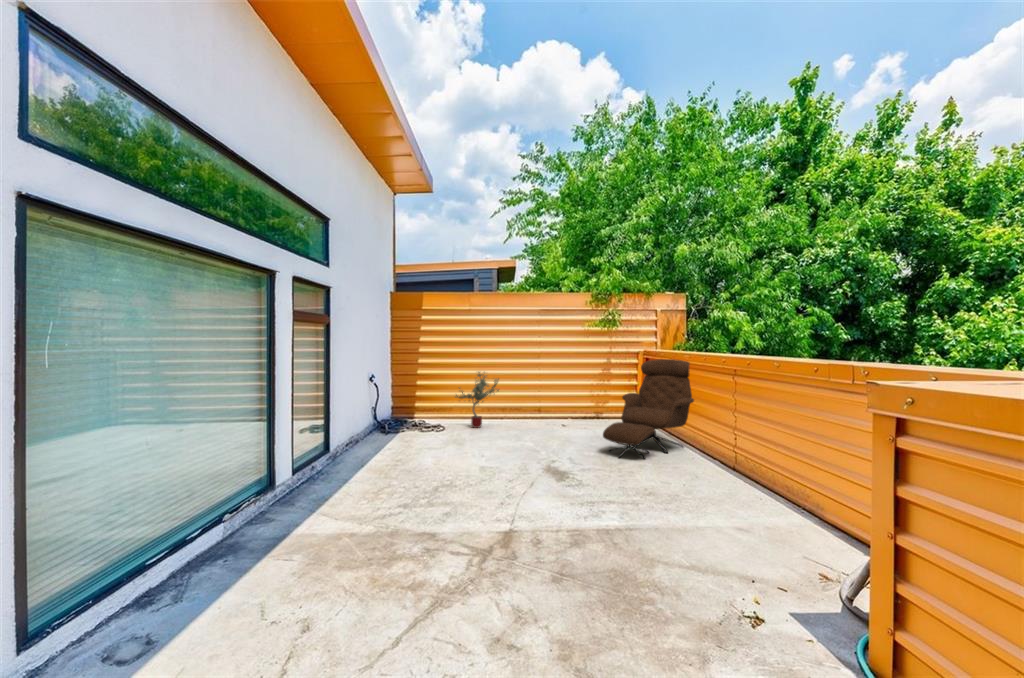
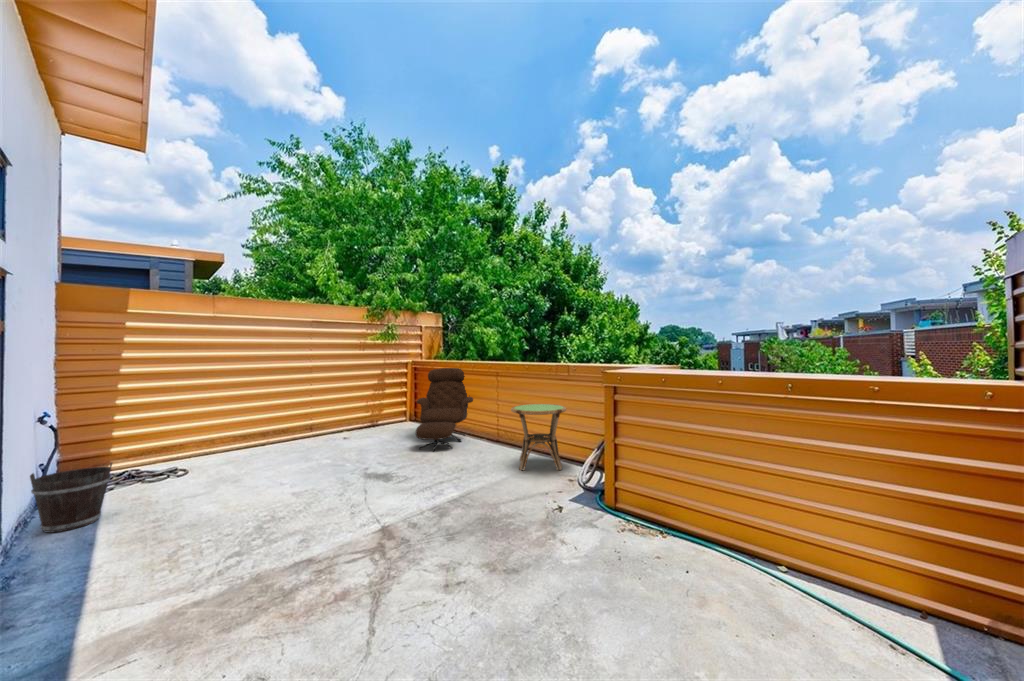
potted tree: present [455,372,499,428] -> none [209,388,275,457]
bucket: none [328,415,366,456] -> present [30,463,112,533]
side table: none [685,416,784,530] -> present [511,404,566,470]

